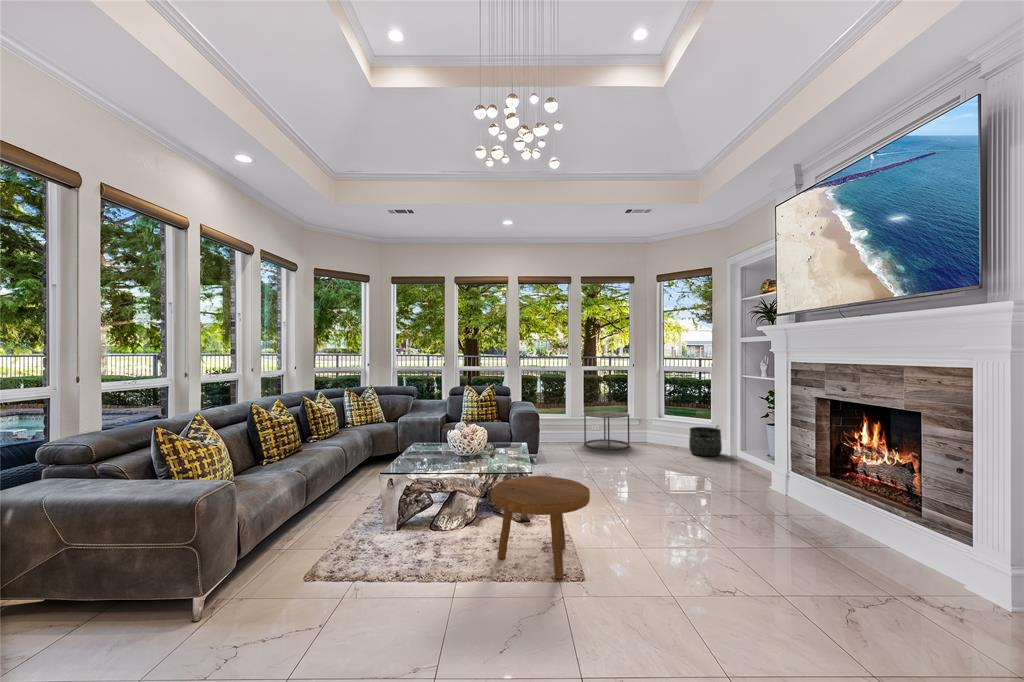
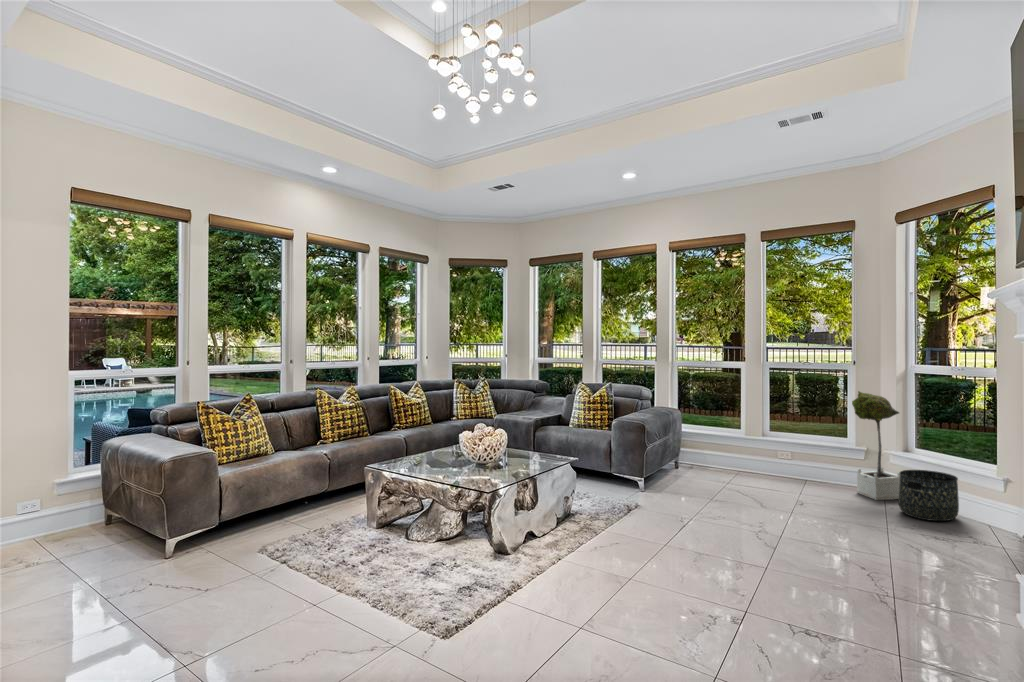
potted tree: none [647,382,677,449] -> present [852,391,900,500]
side table: present [584,411,630,450] -> none [750,429,823,489]
footstool: present [491,476,590,579] -> none [377,485,485,591]

